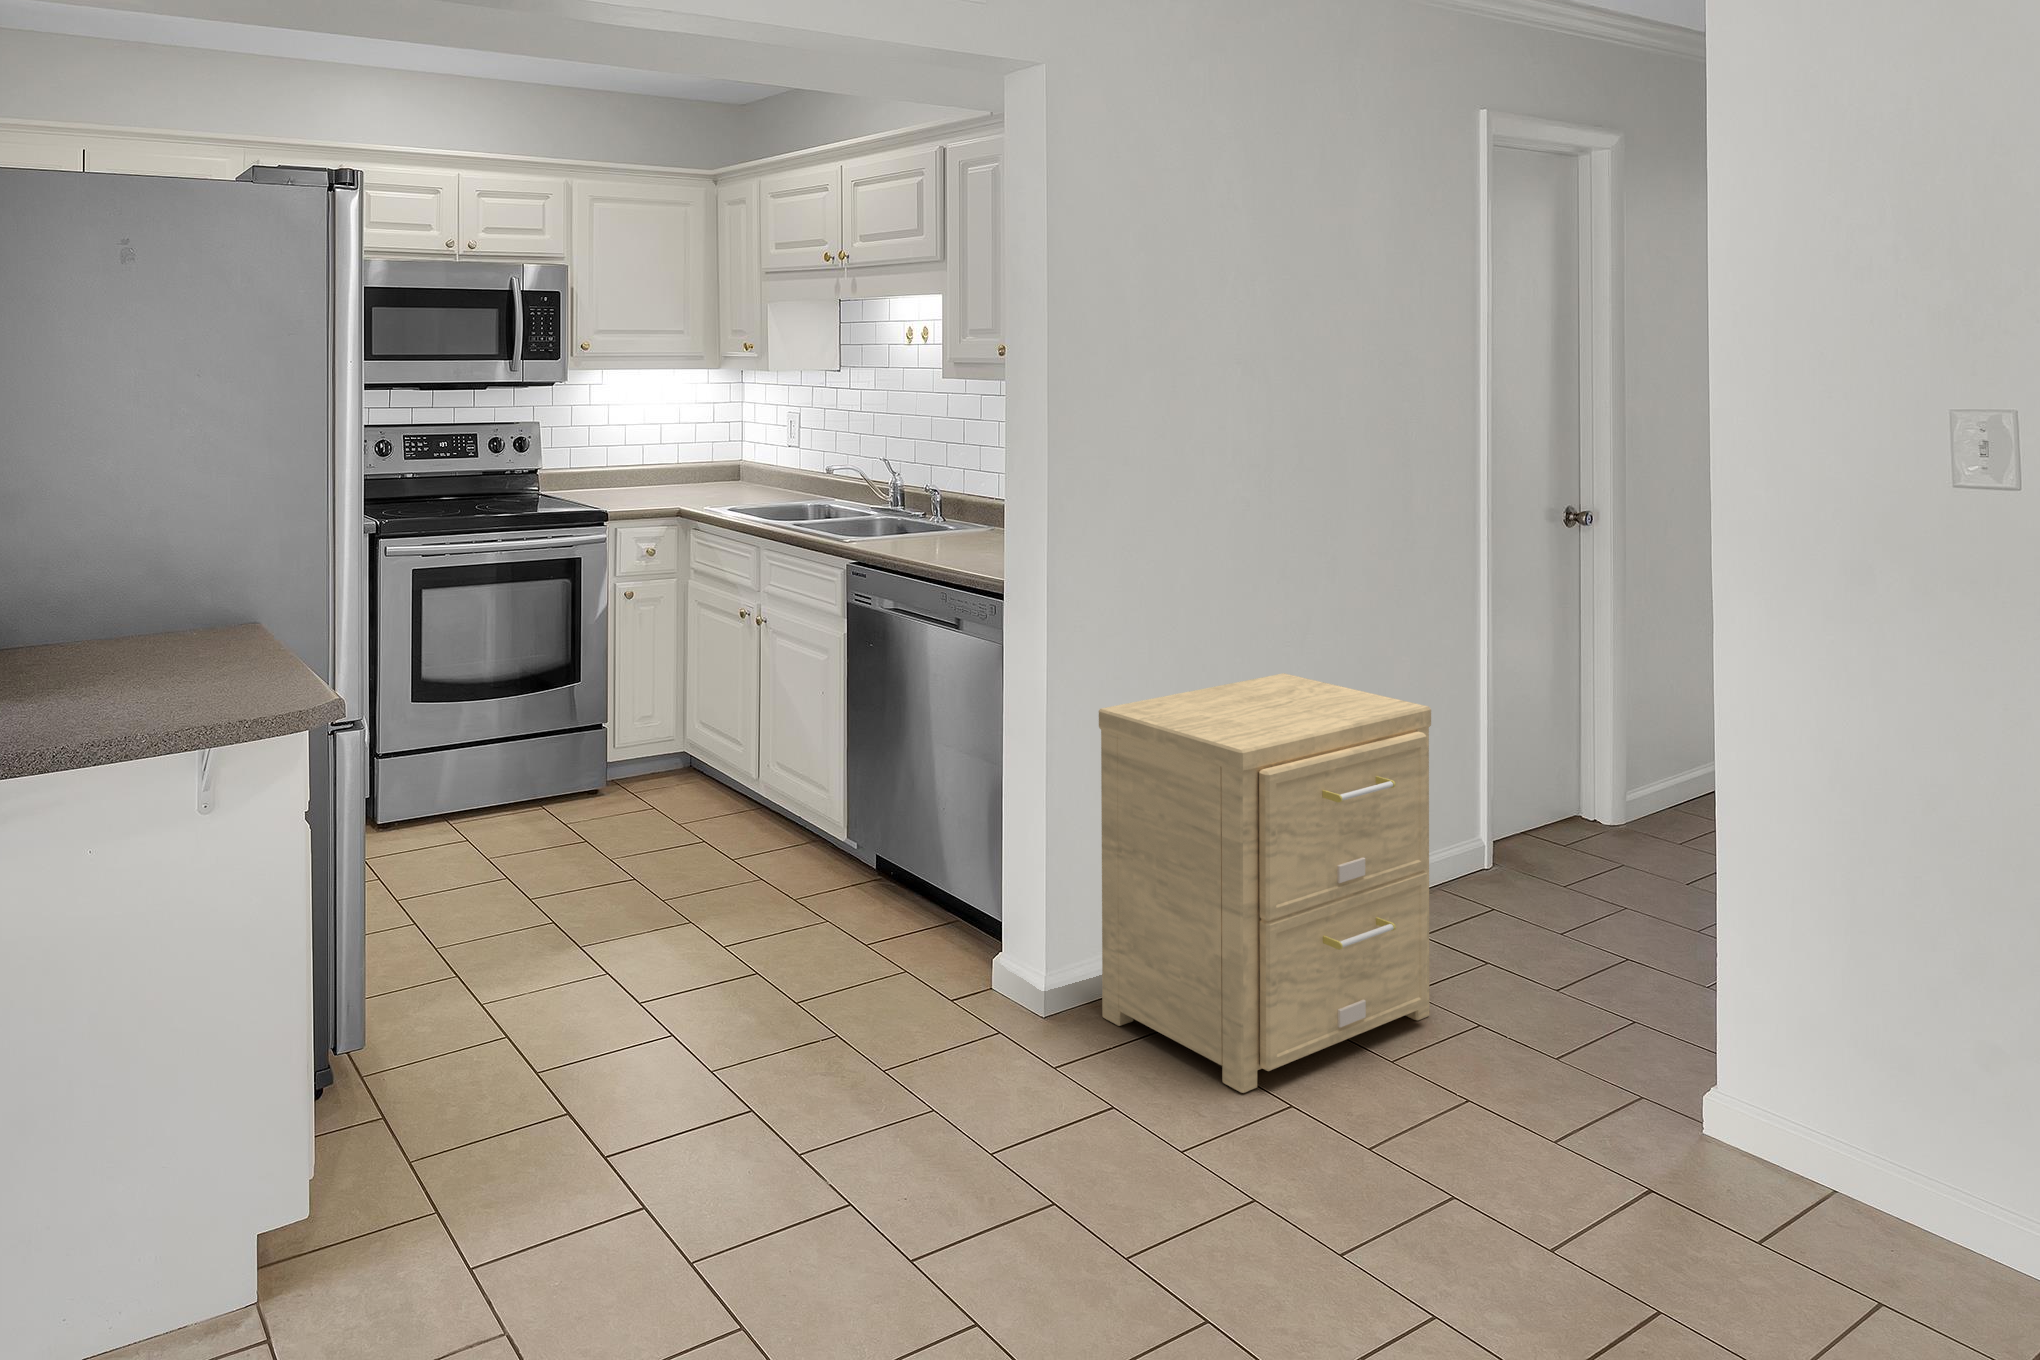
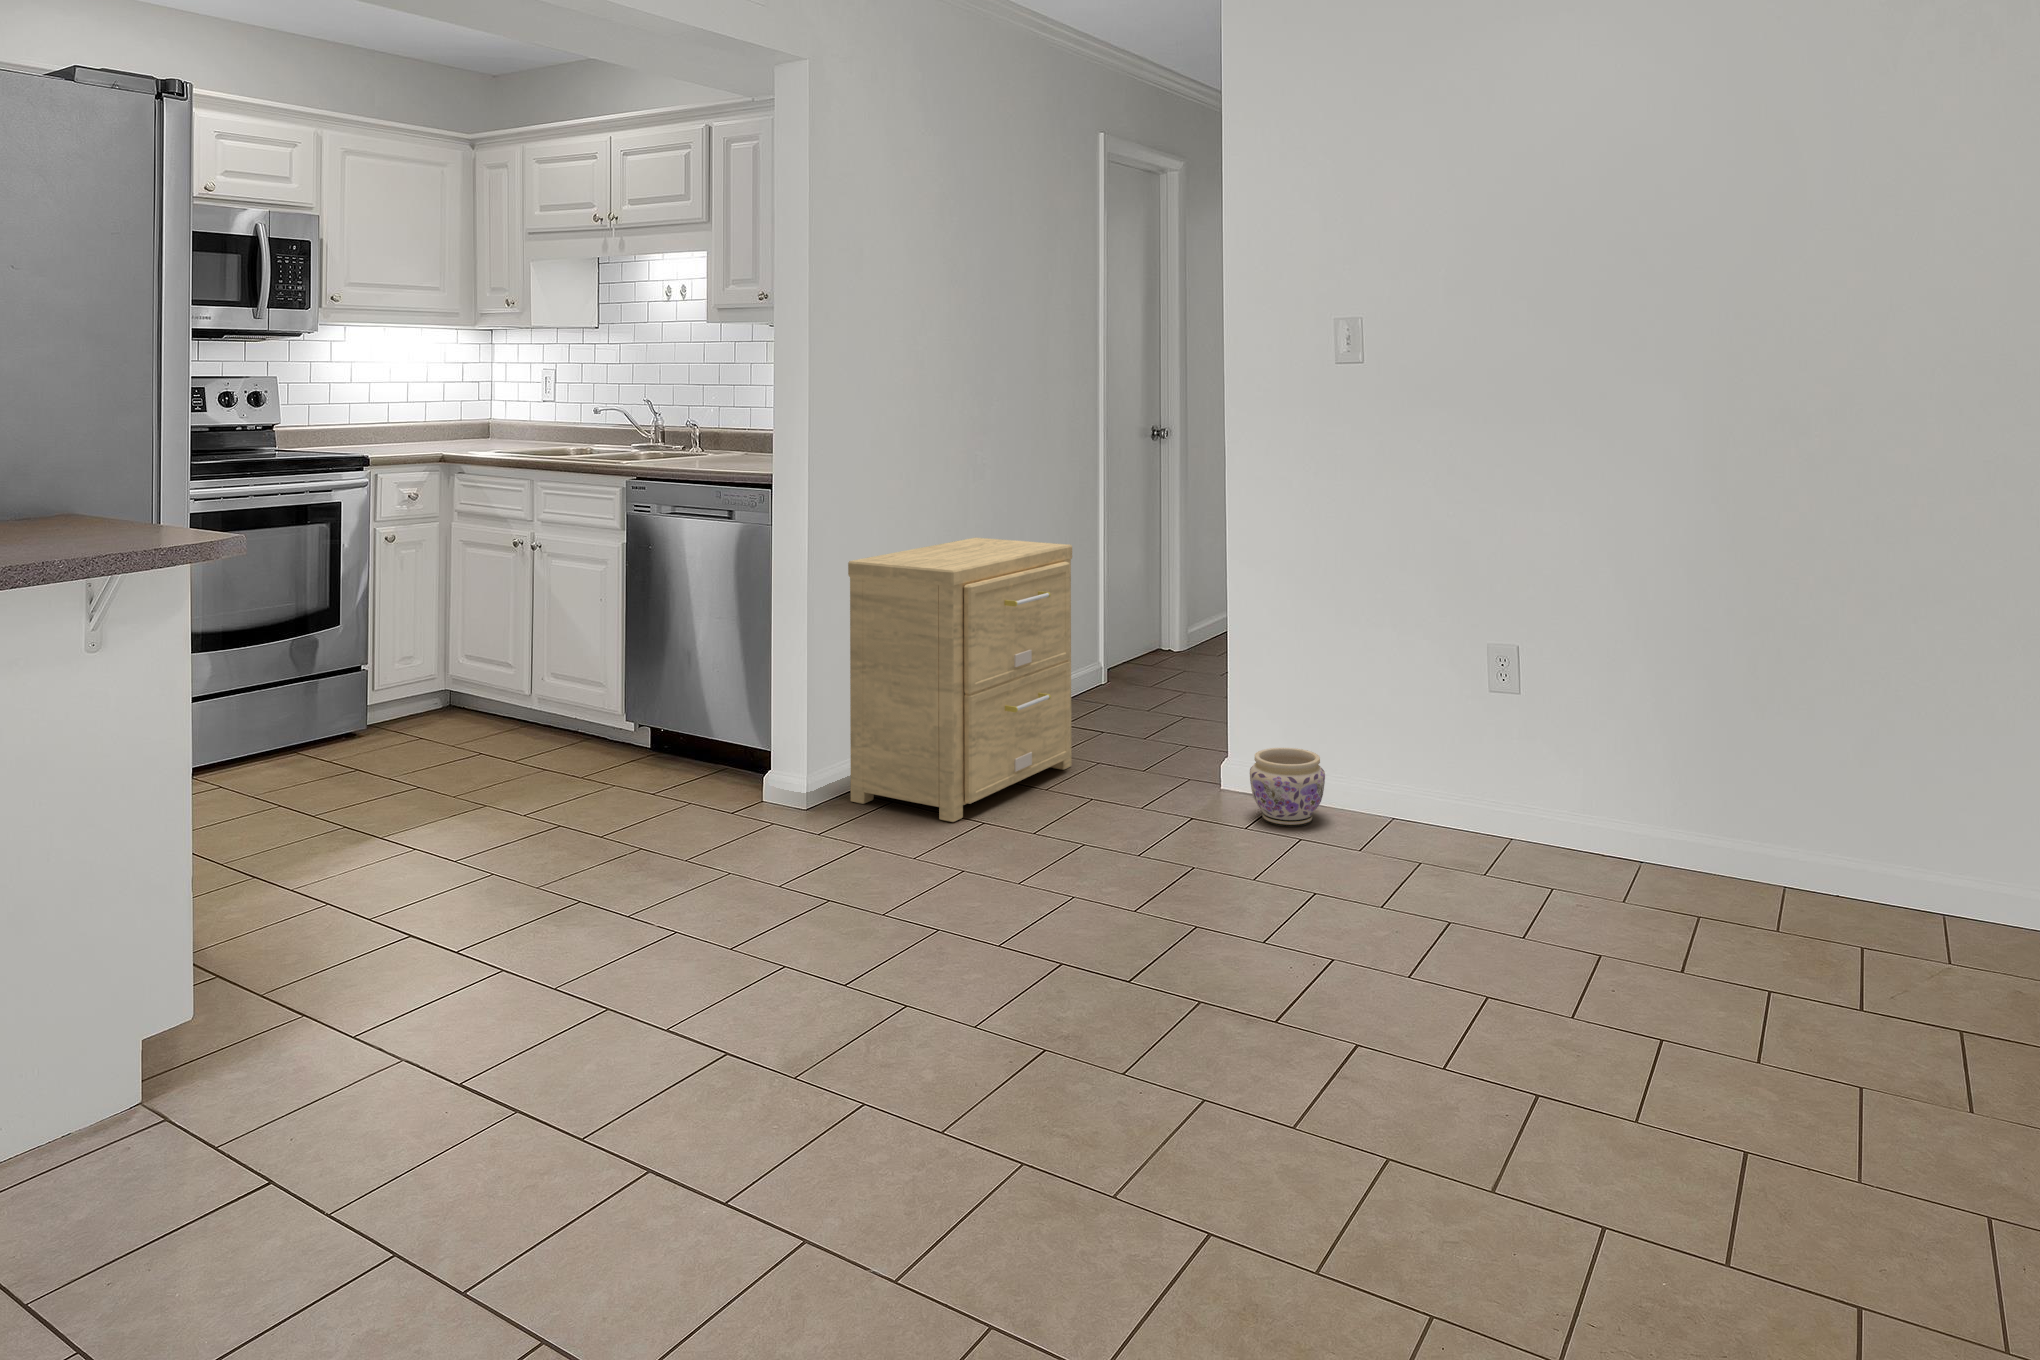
planter: none [1754,1096,1914,1252] -> present [1250,748,1325,827]

